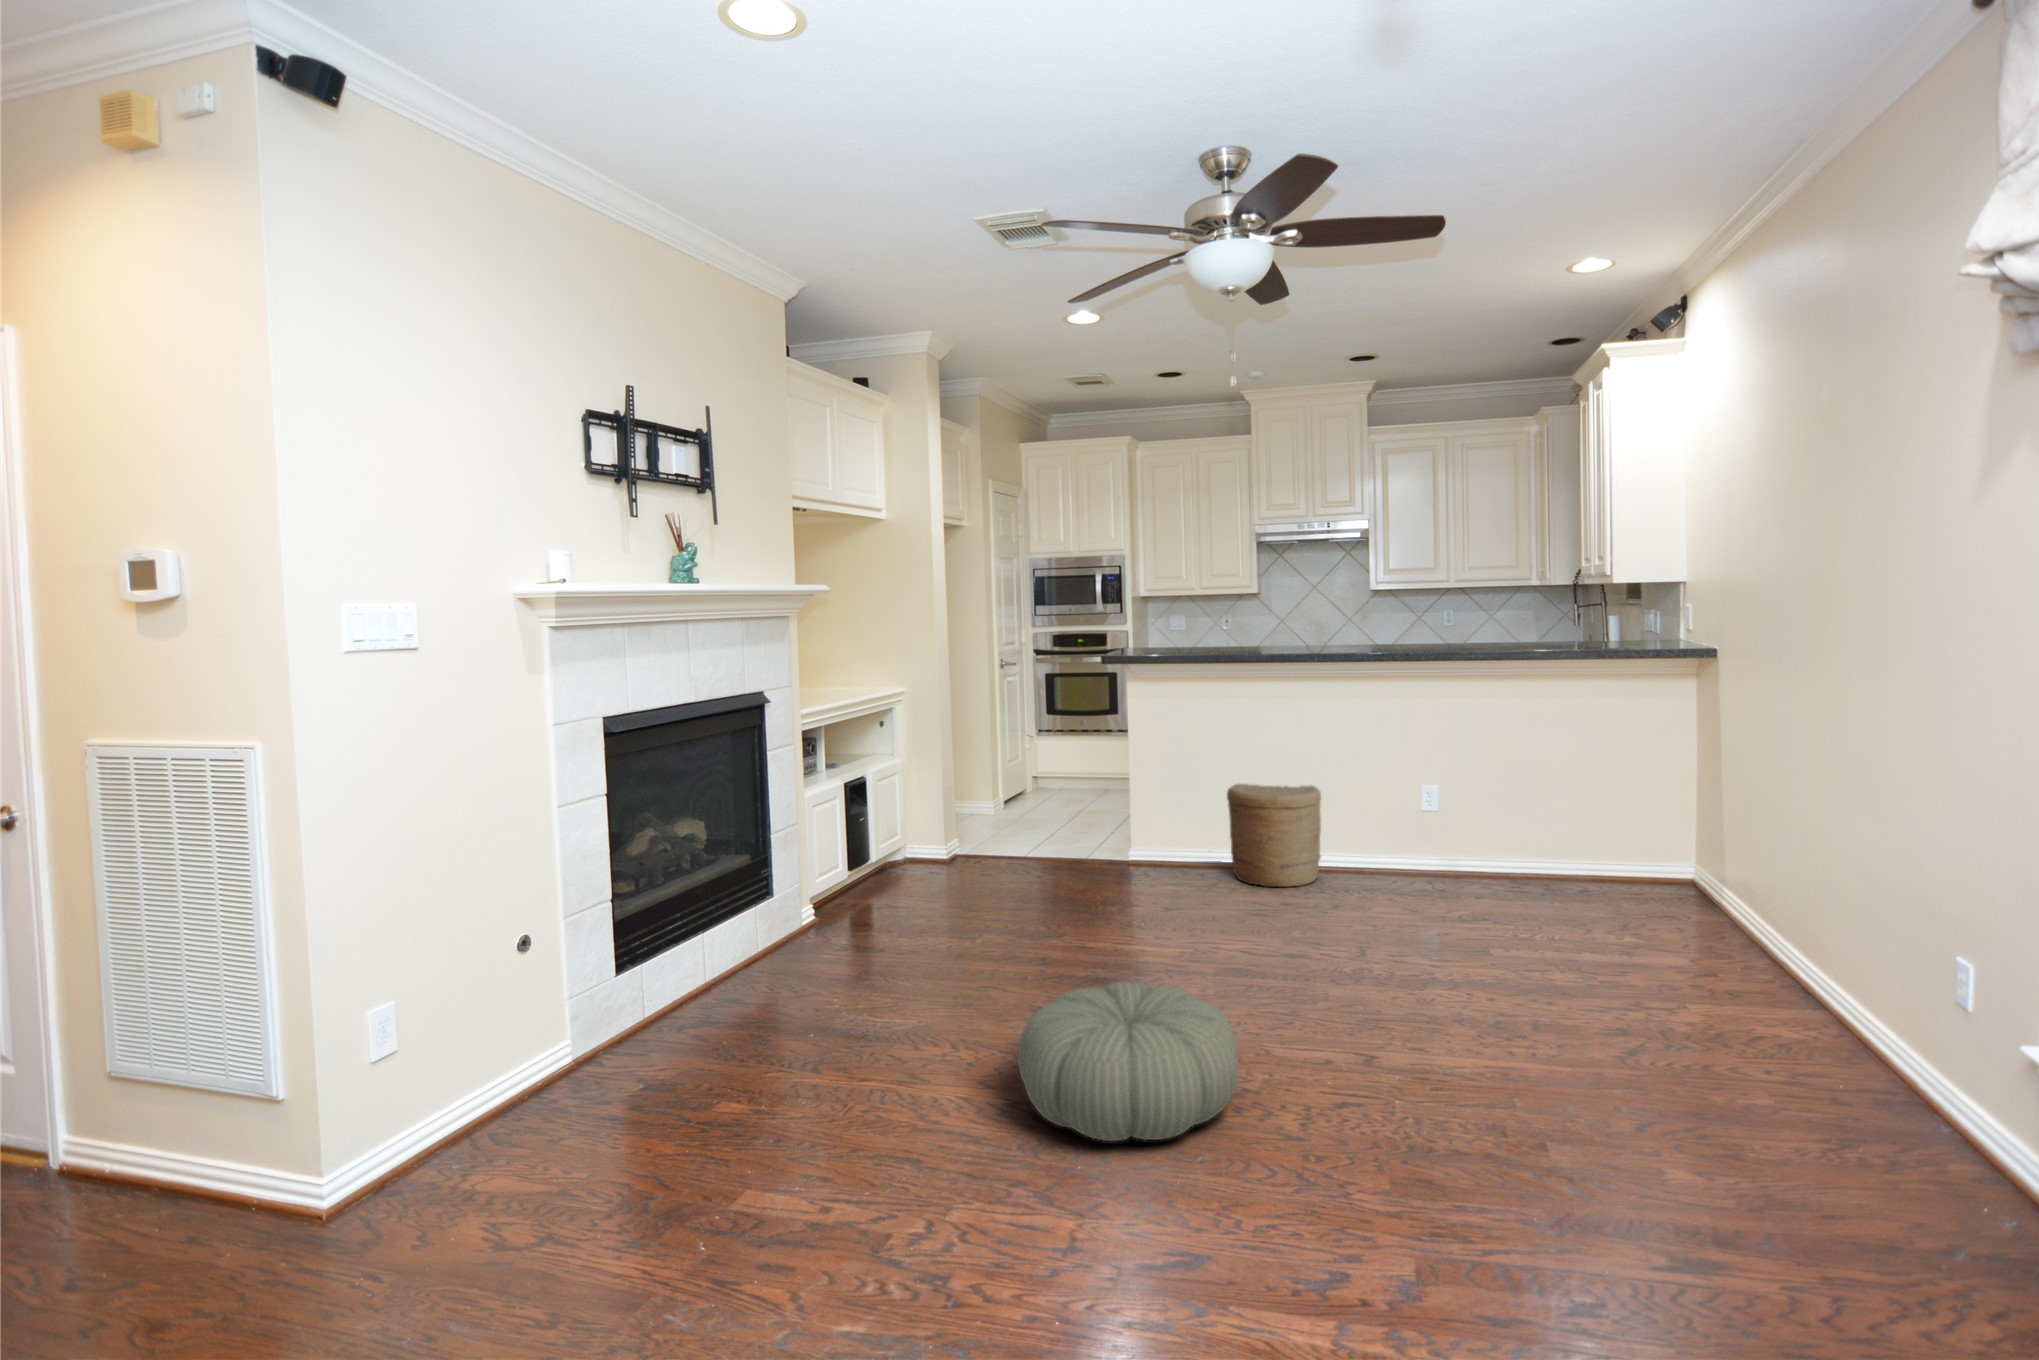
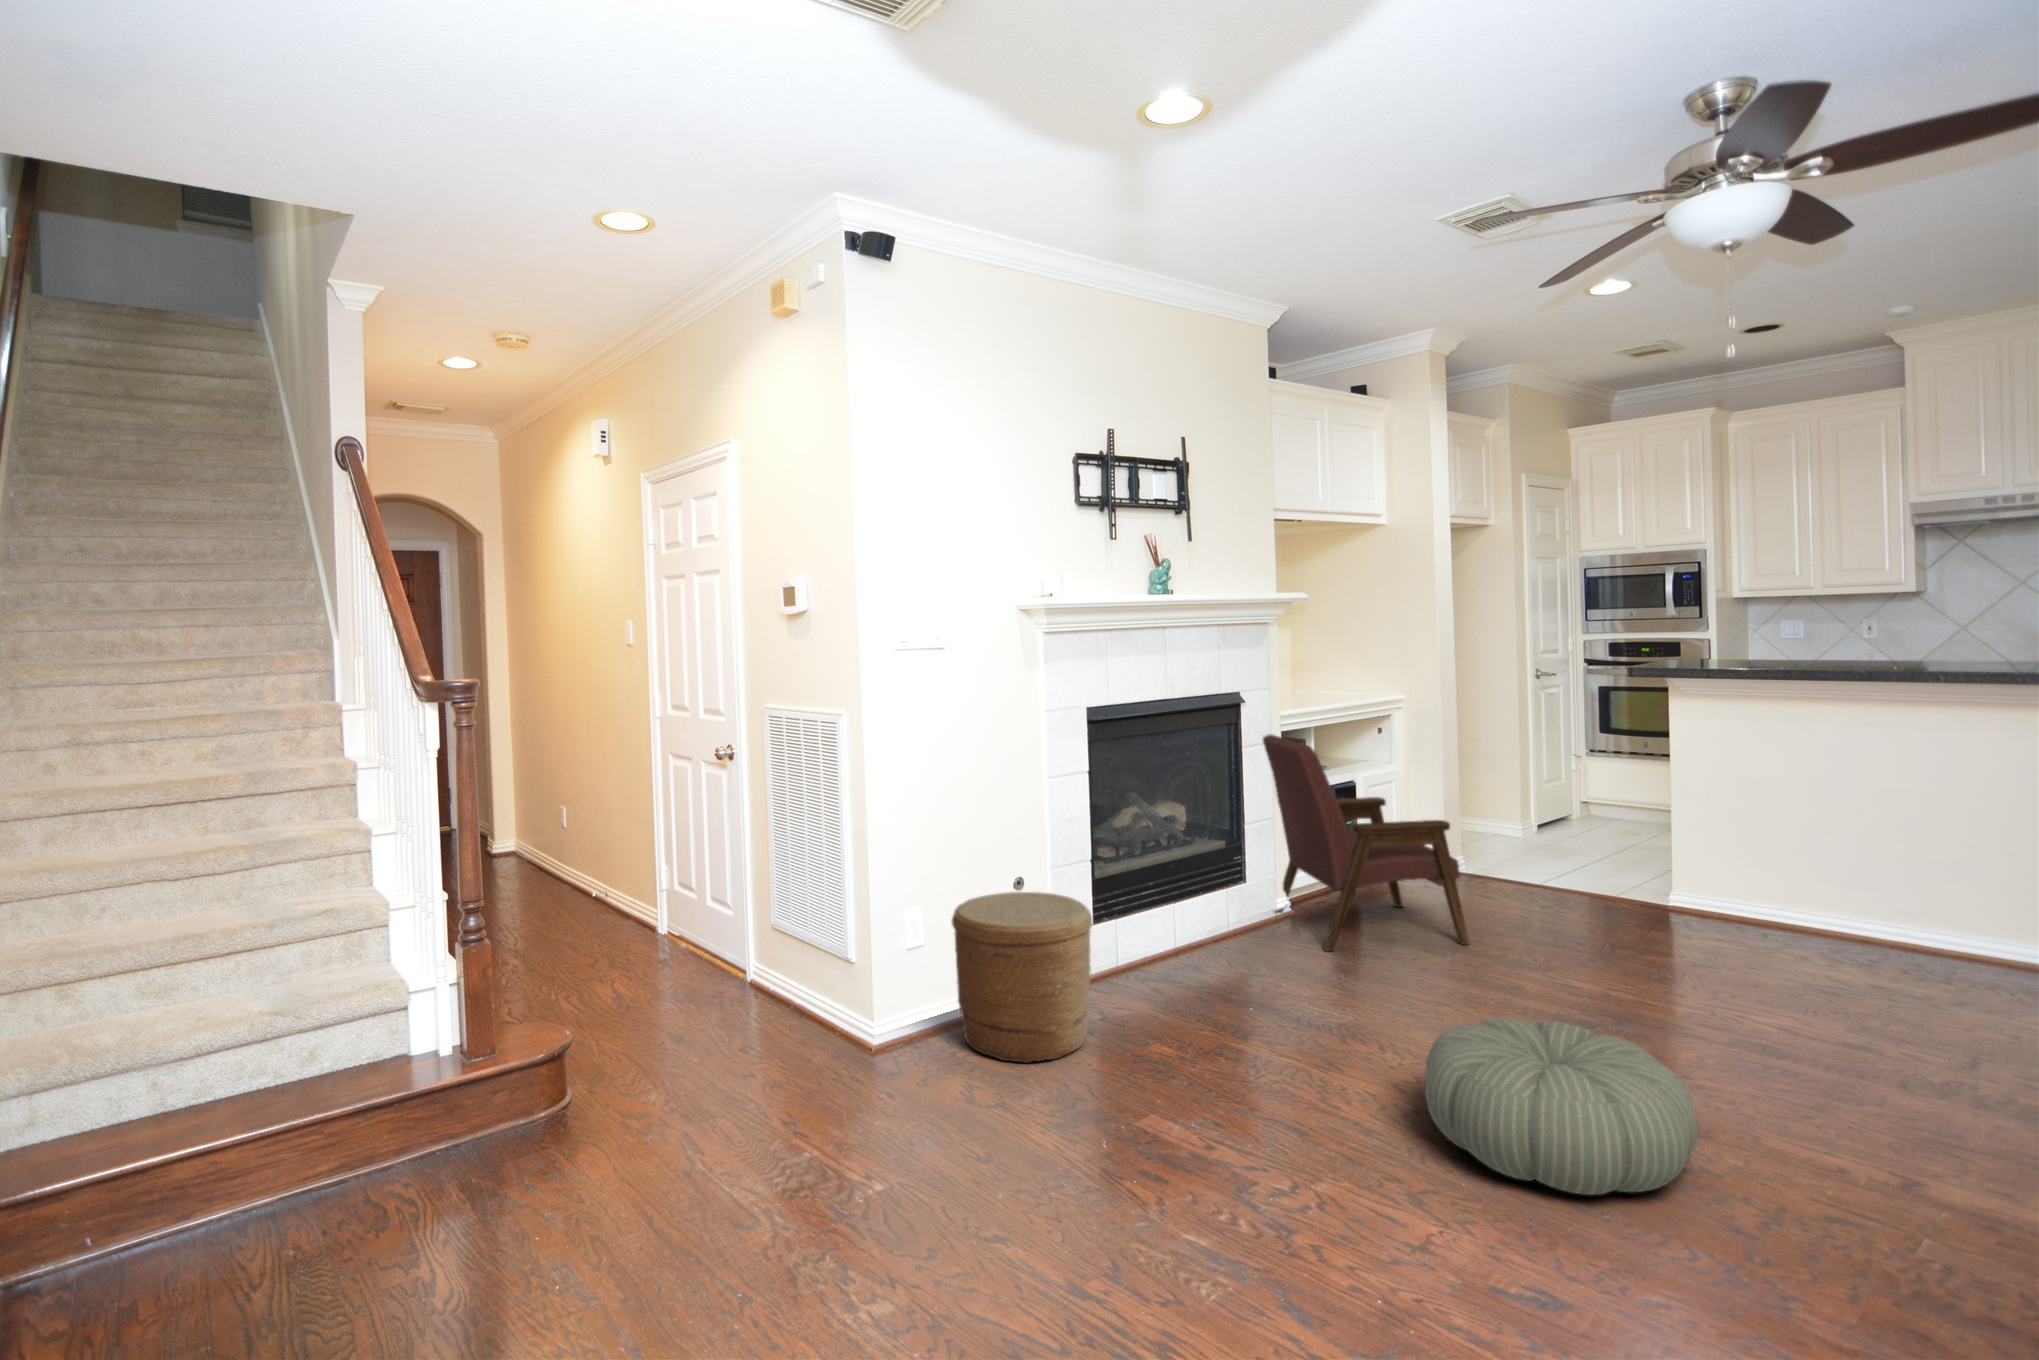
armchair: none [781,735,990,956] -> present [1263,734,1469,951]
woven basket: present [1227,784,1321,887] -> present [952,892,1092,1063]

